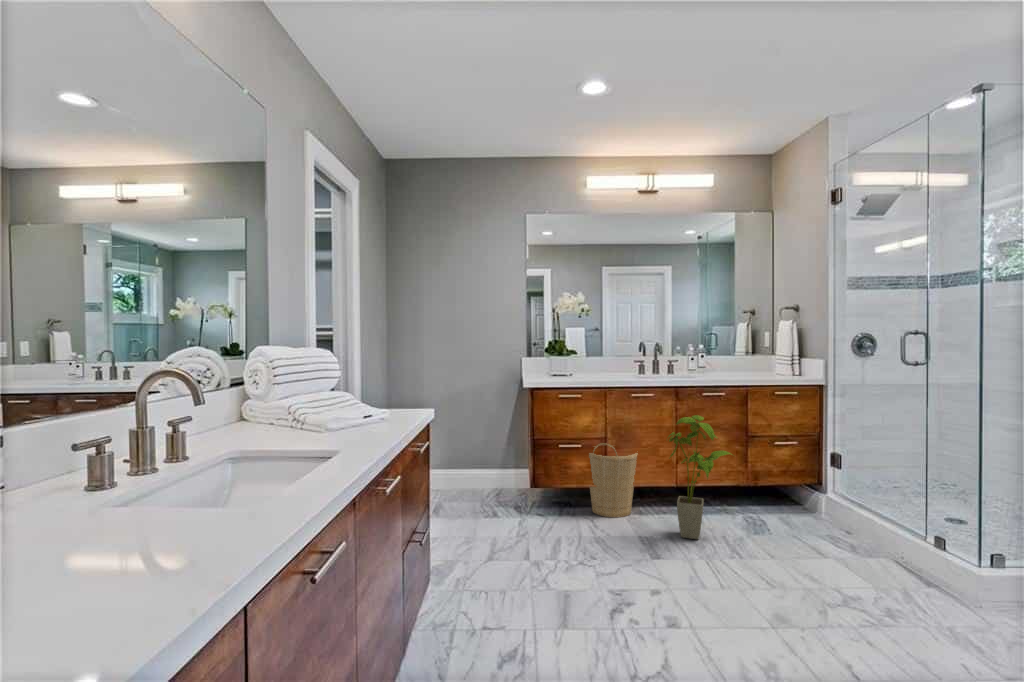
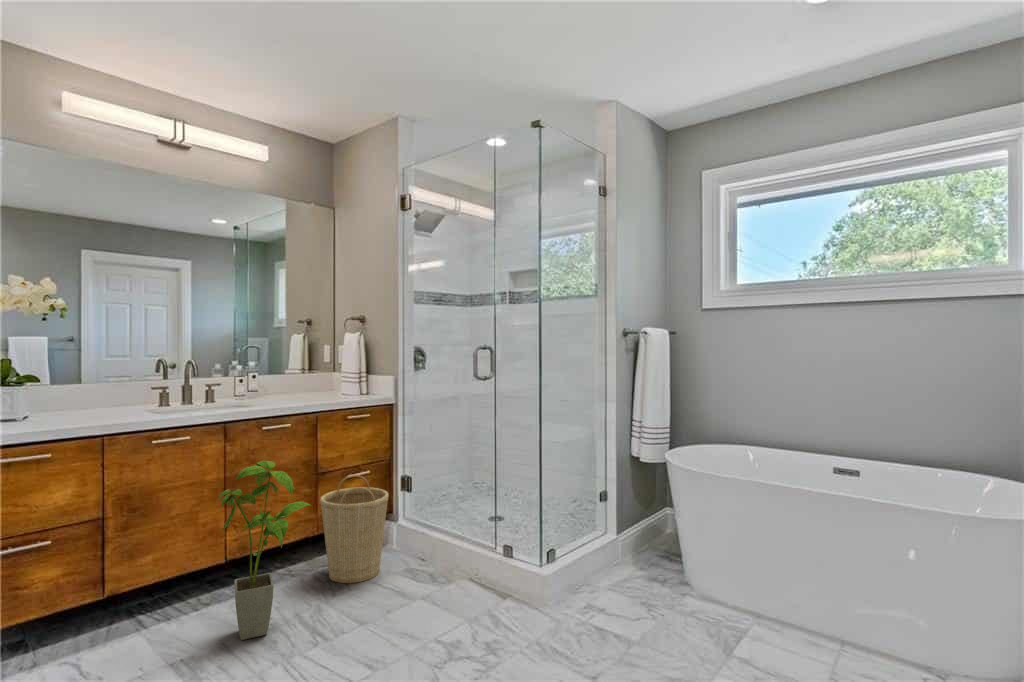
basket: present [589,443,638,517] -> present [320,475,389,583]

